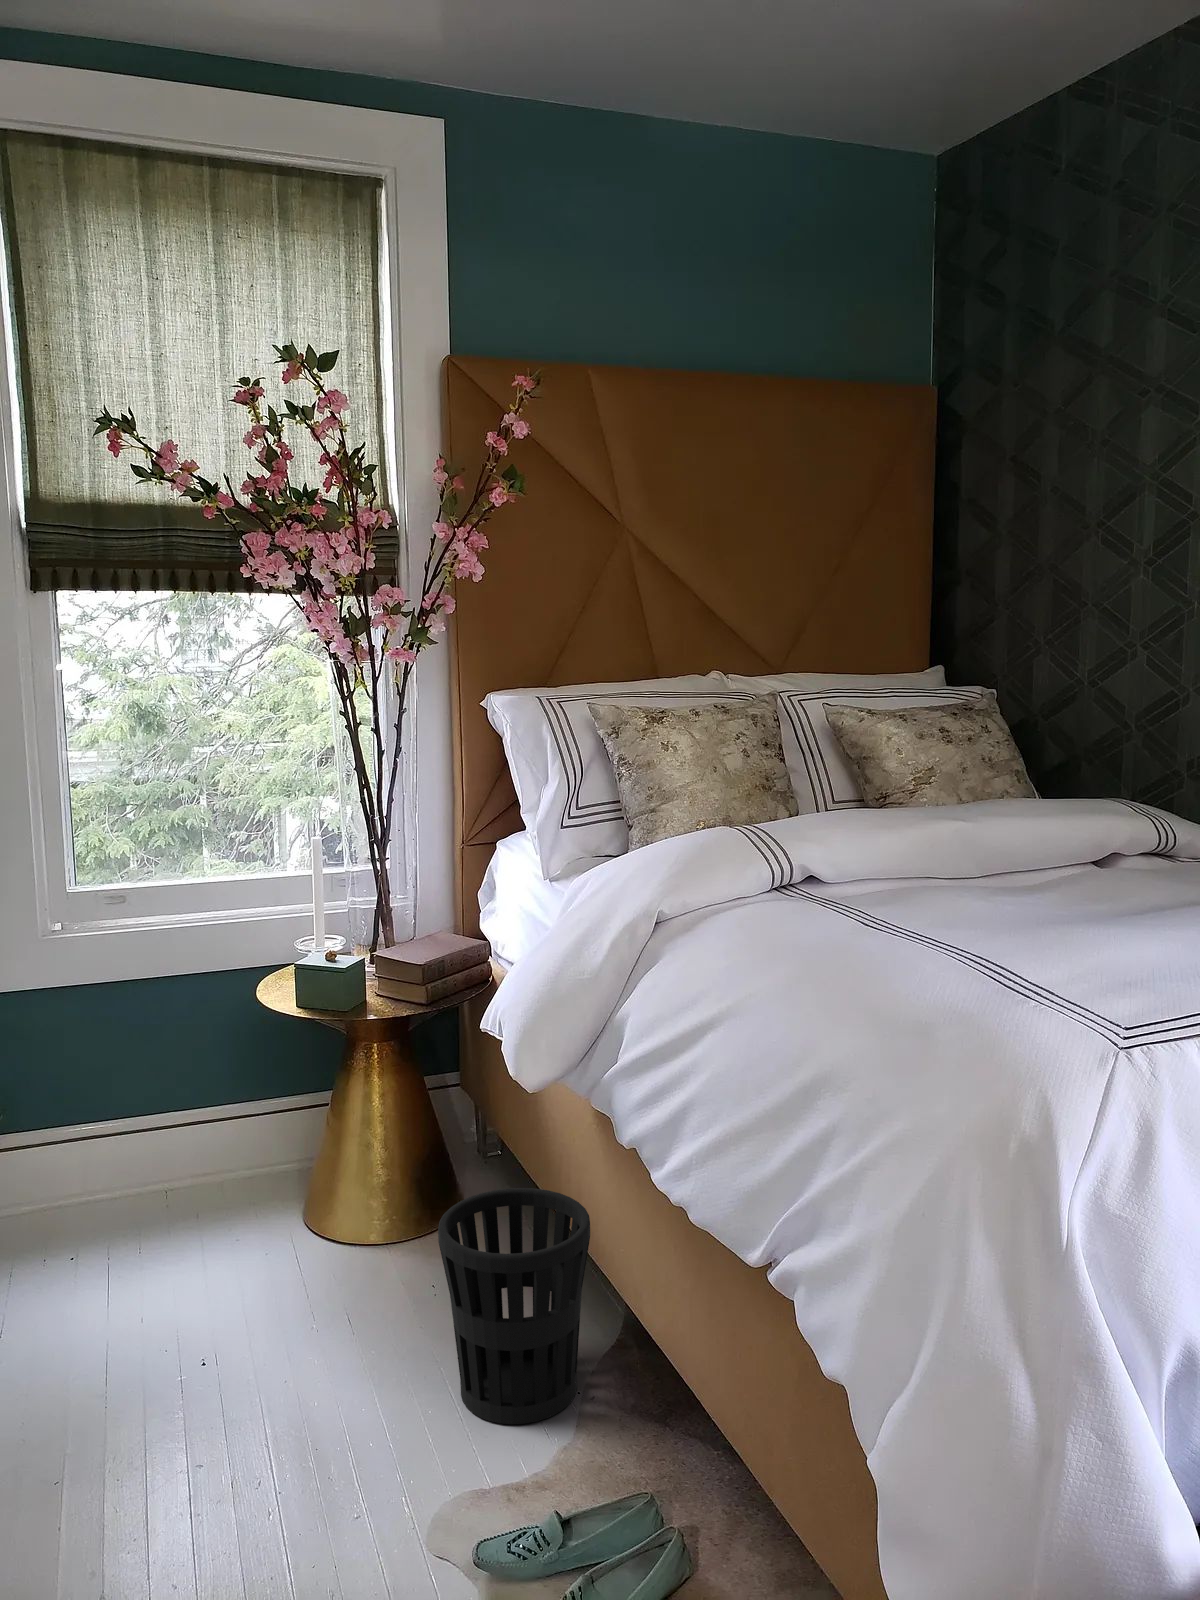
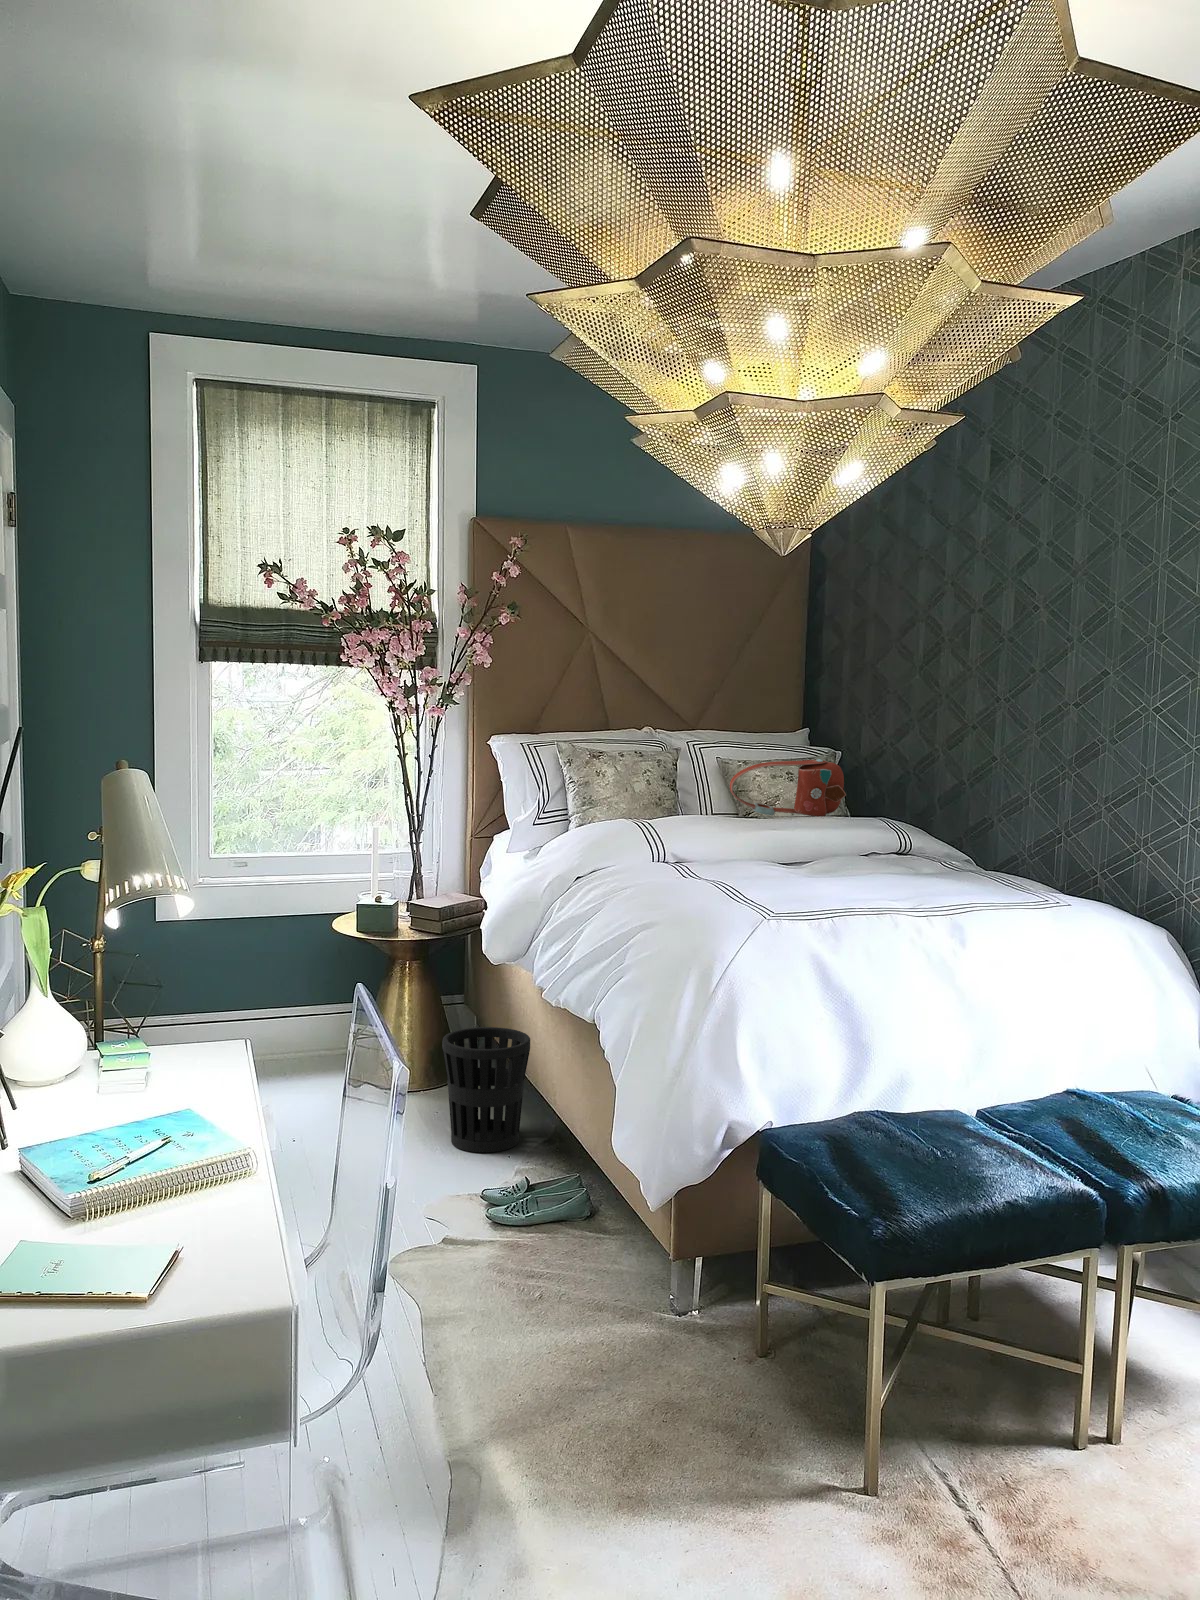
handbag: none [903,713,1102,810] -> present [730,759,846,816]

